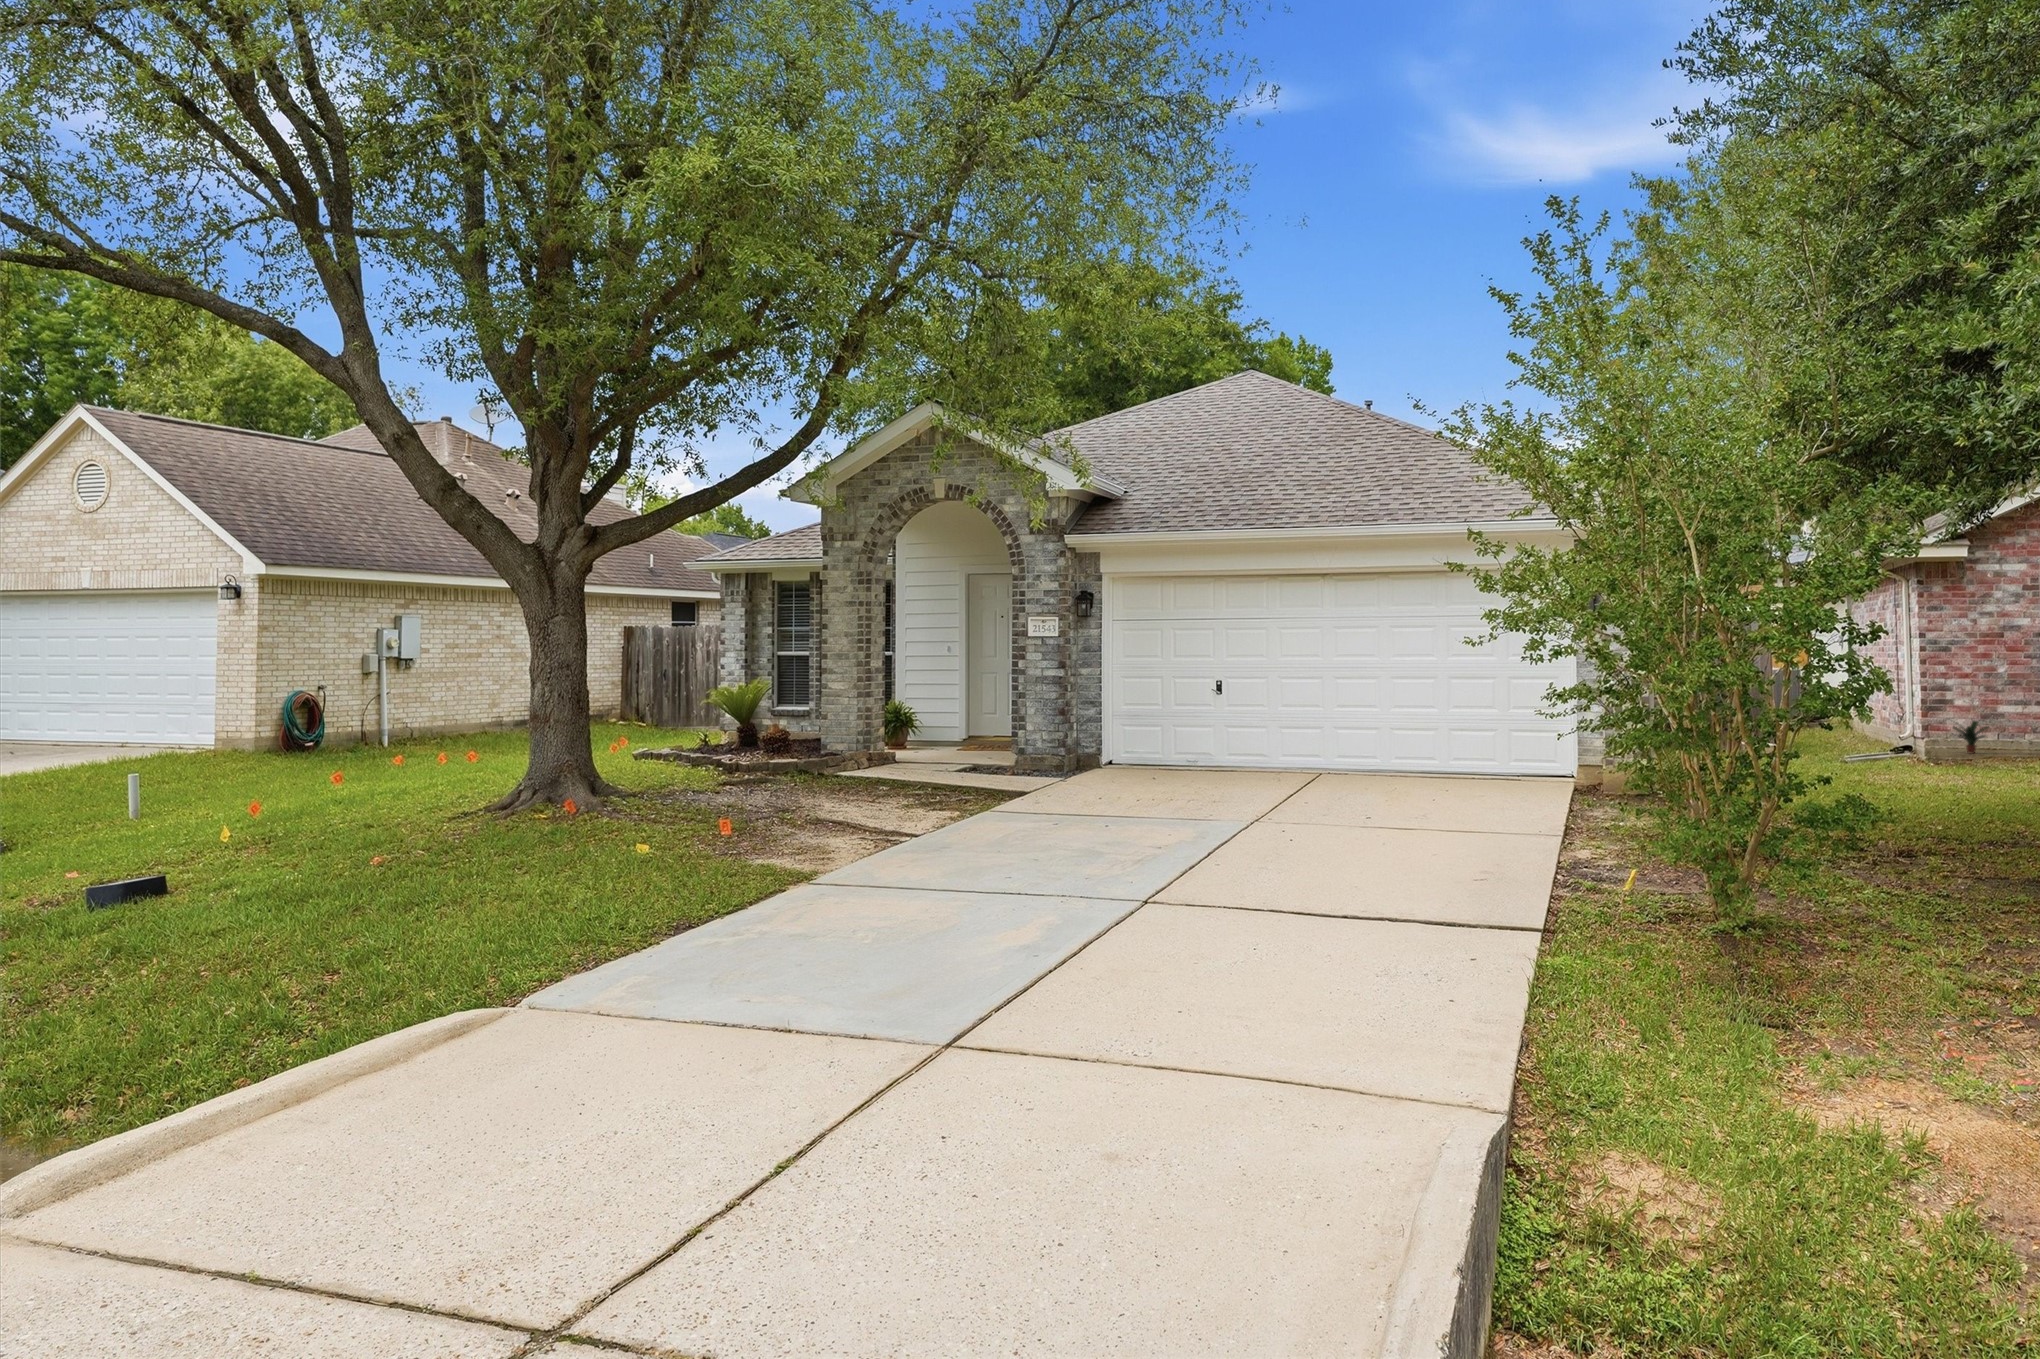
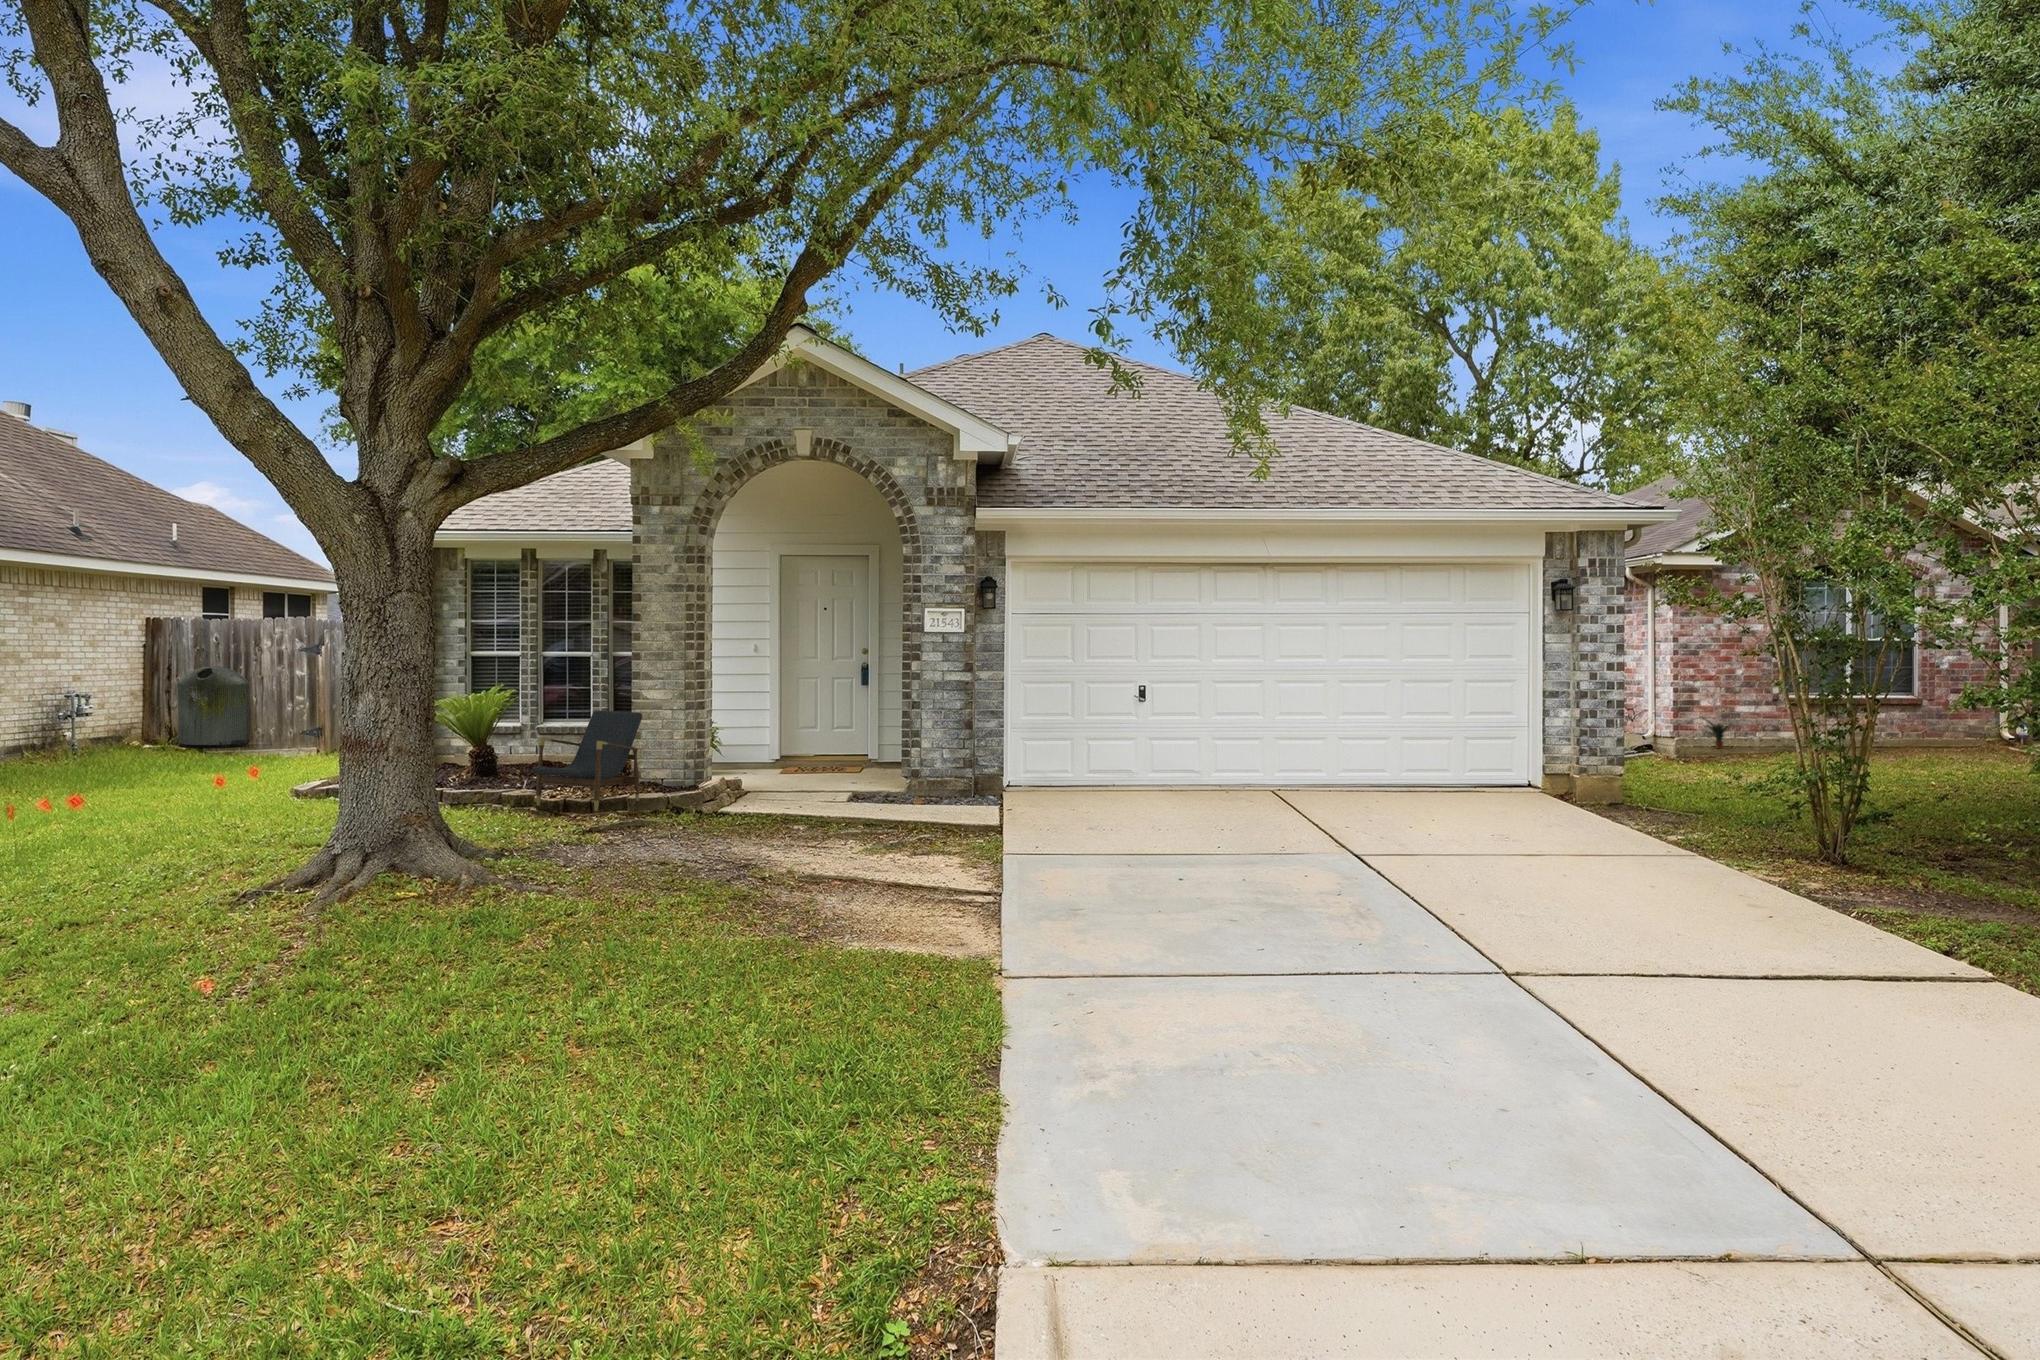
trash can: none [634,665,677,723] -> present [177,666,250,748]
lounge chair: none [753,697,833,771] -> present [532,710,642,811]

